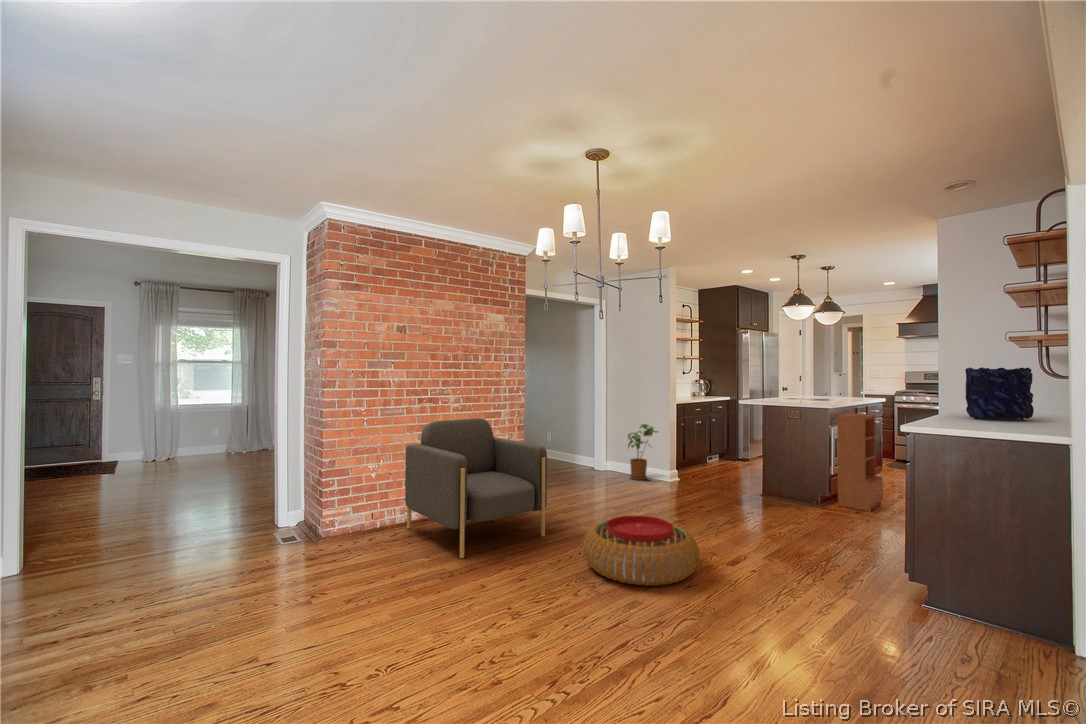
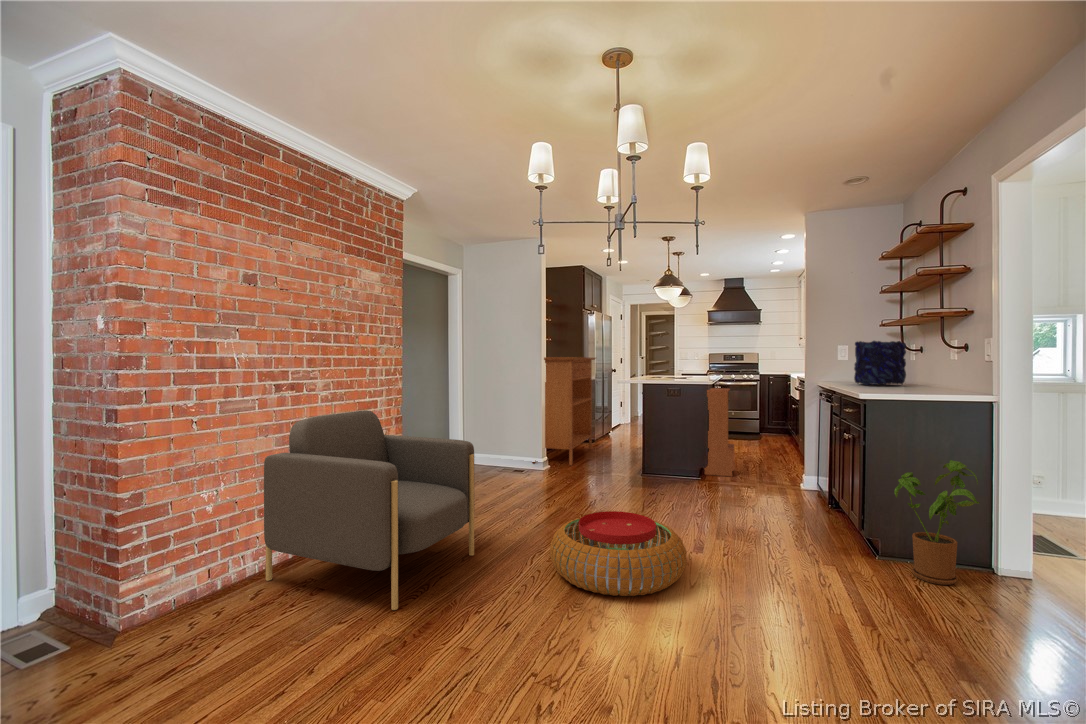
console table: none [665,377,748,482] -> present [533,357,596,465]
house plant: present [628,424,657,480] -> present [894,460,980,585]

